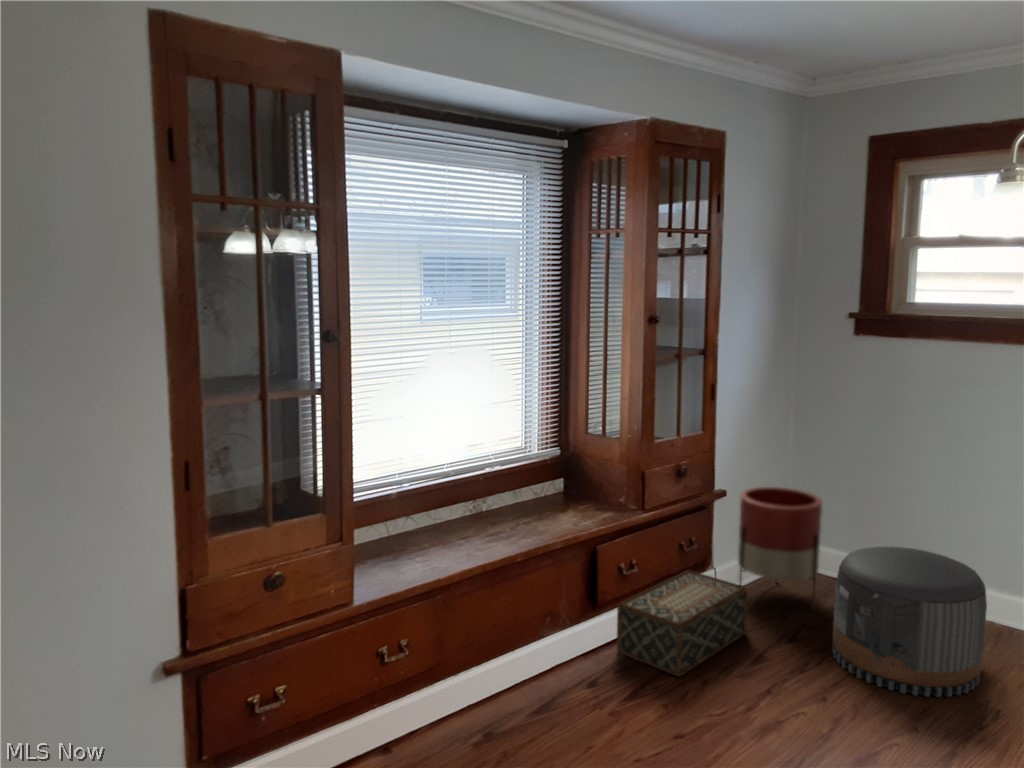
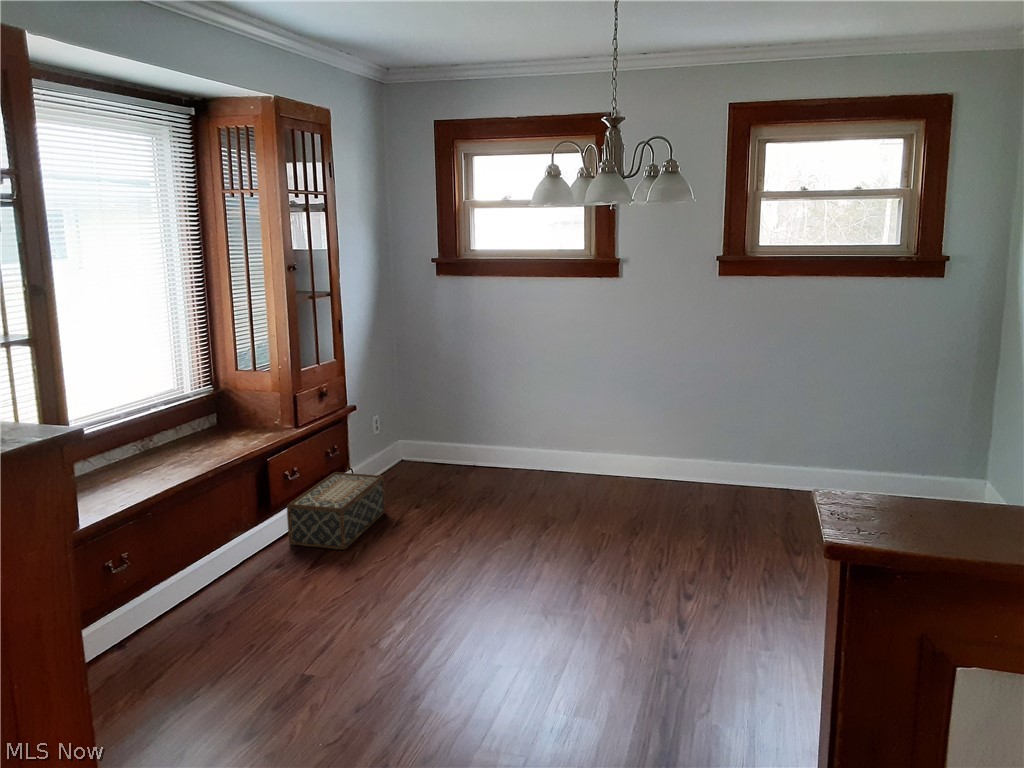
planter: present [738,487,822,605] -> none [367,398,430,492]
pouf: present [832,547,987,697] -> none [447,428,544,526]

